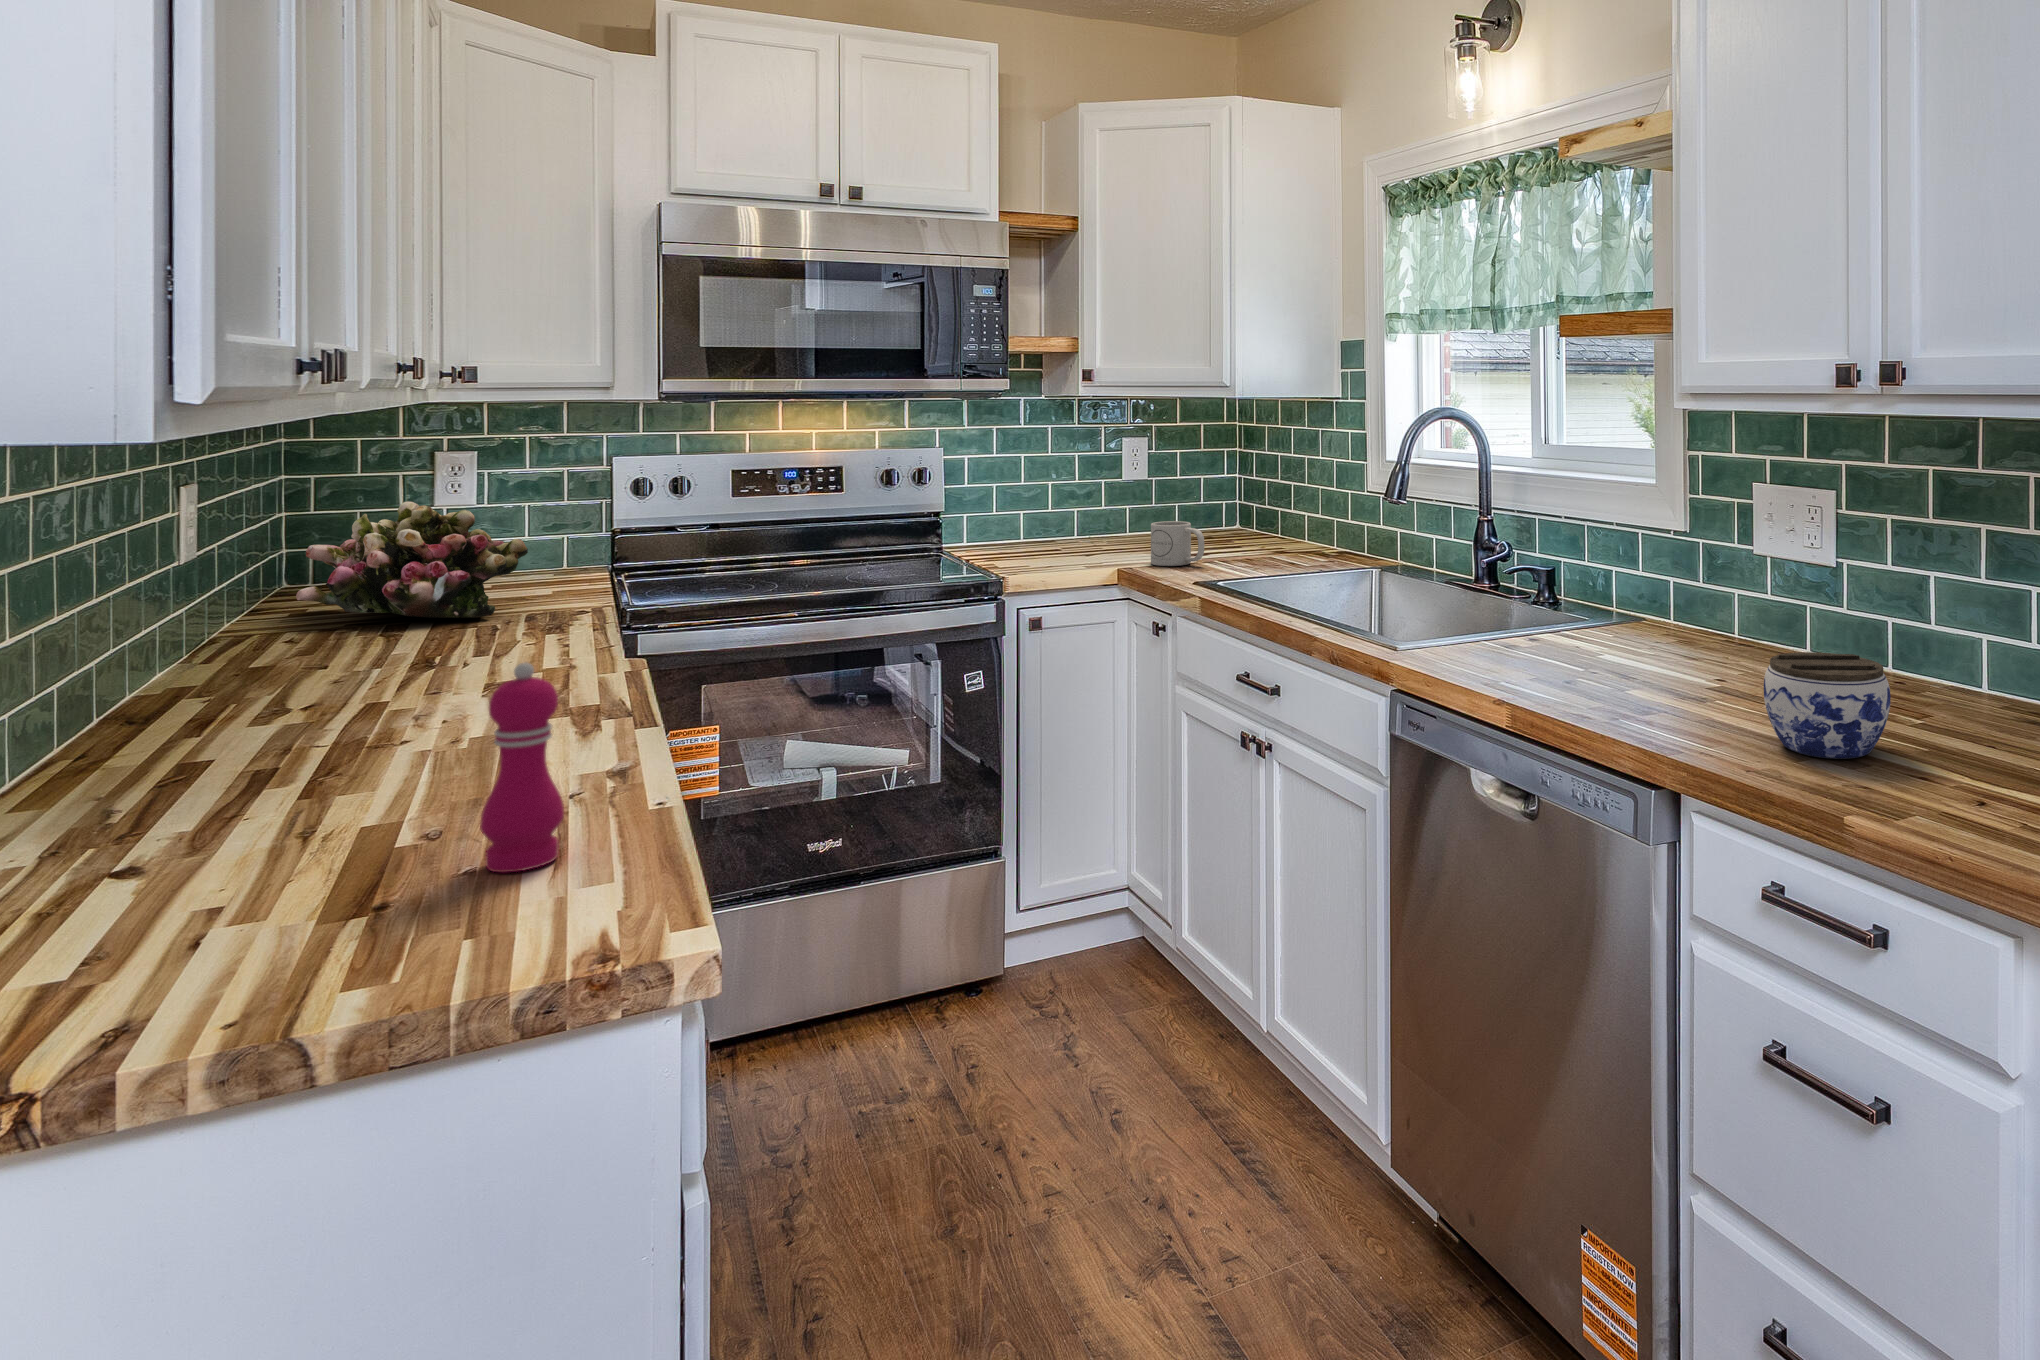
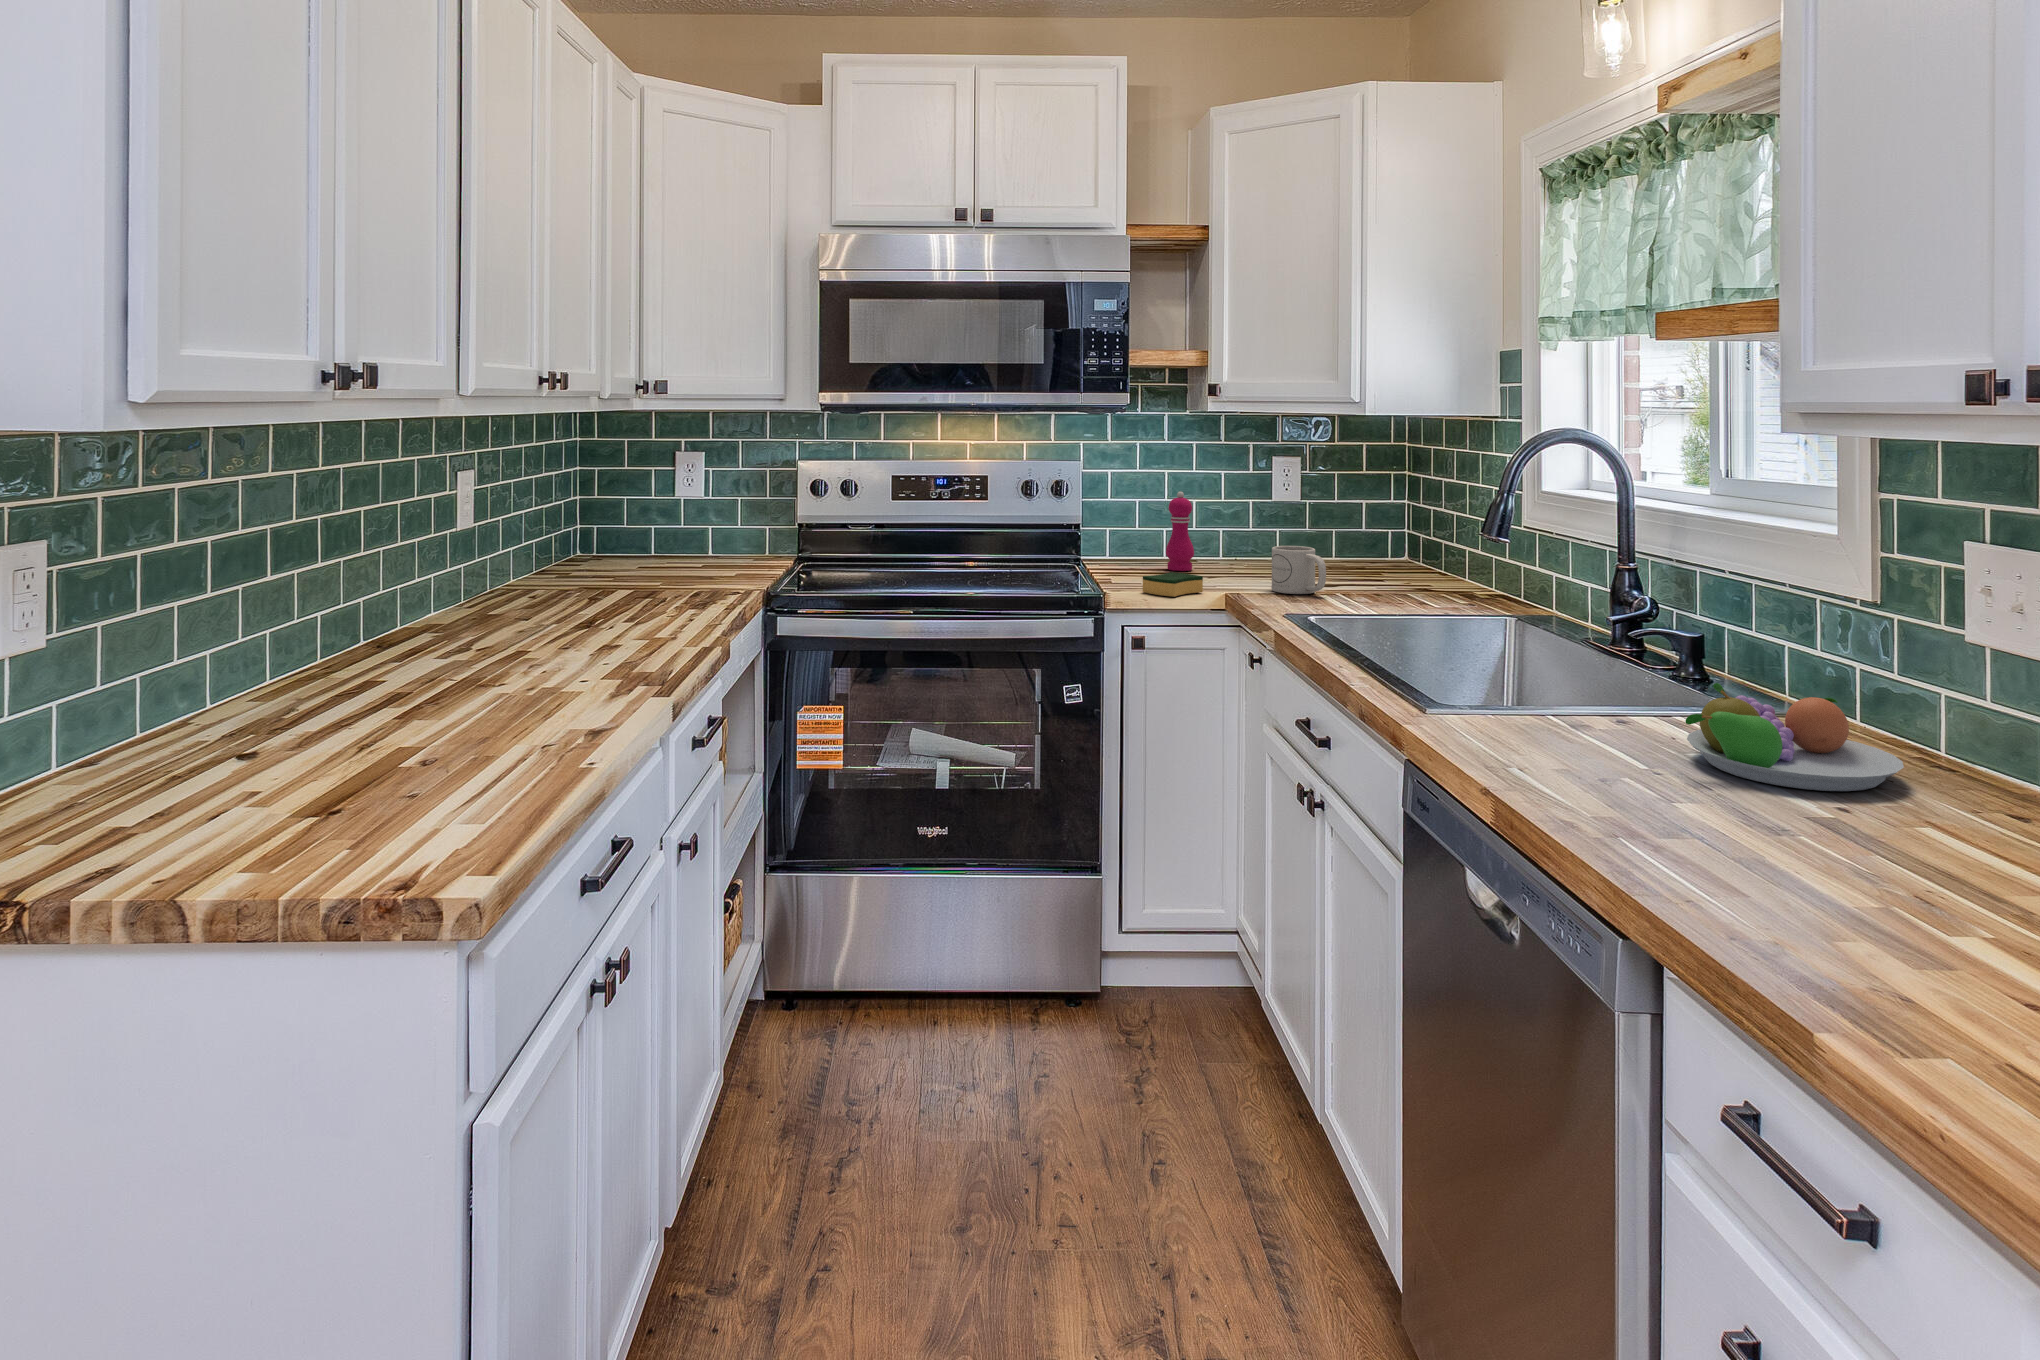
flower arrangement: present [296,502,528,618] -> none [542,488,708,588]
sponge: none [1036,554,1093,577] -> present [1143,572,1203,597]
fruit bowl: none [1599,601,1743,672] -> present [1686,683,1904,791]
jar: present [1764,652,1891,759] -> none [1807,780,2015,948]
pepper mill: present [480,663,564,873] -> present [1166,491,1194,571]

